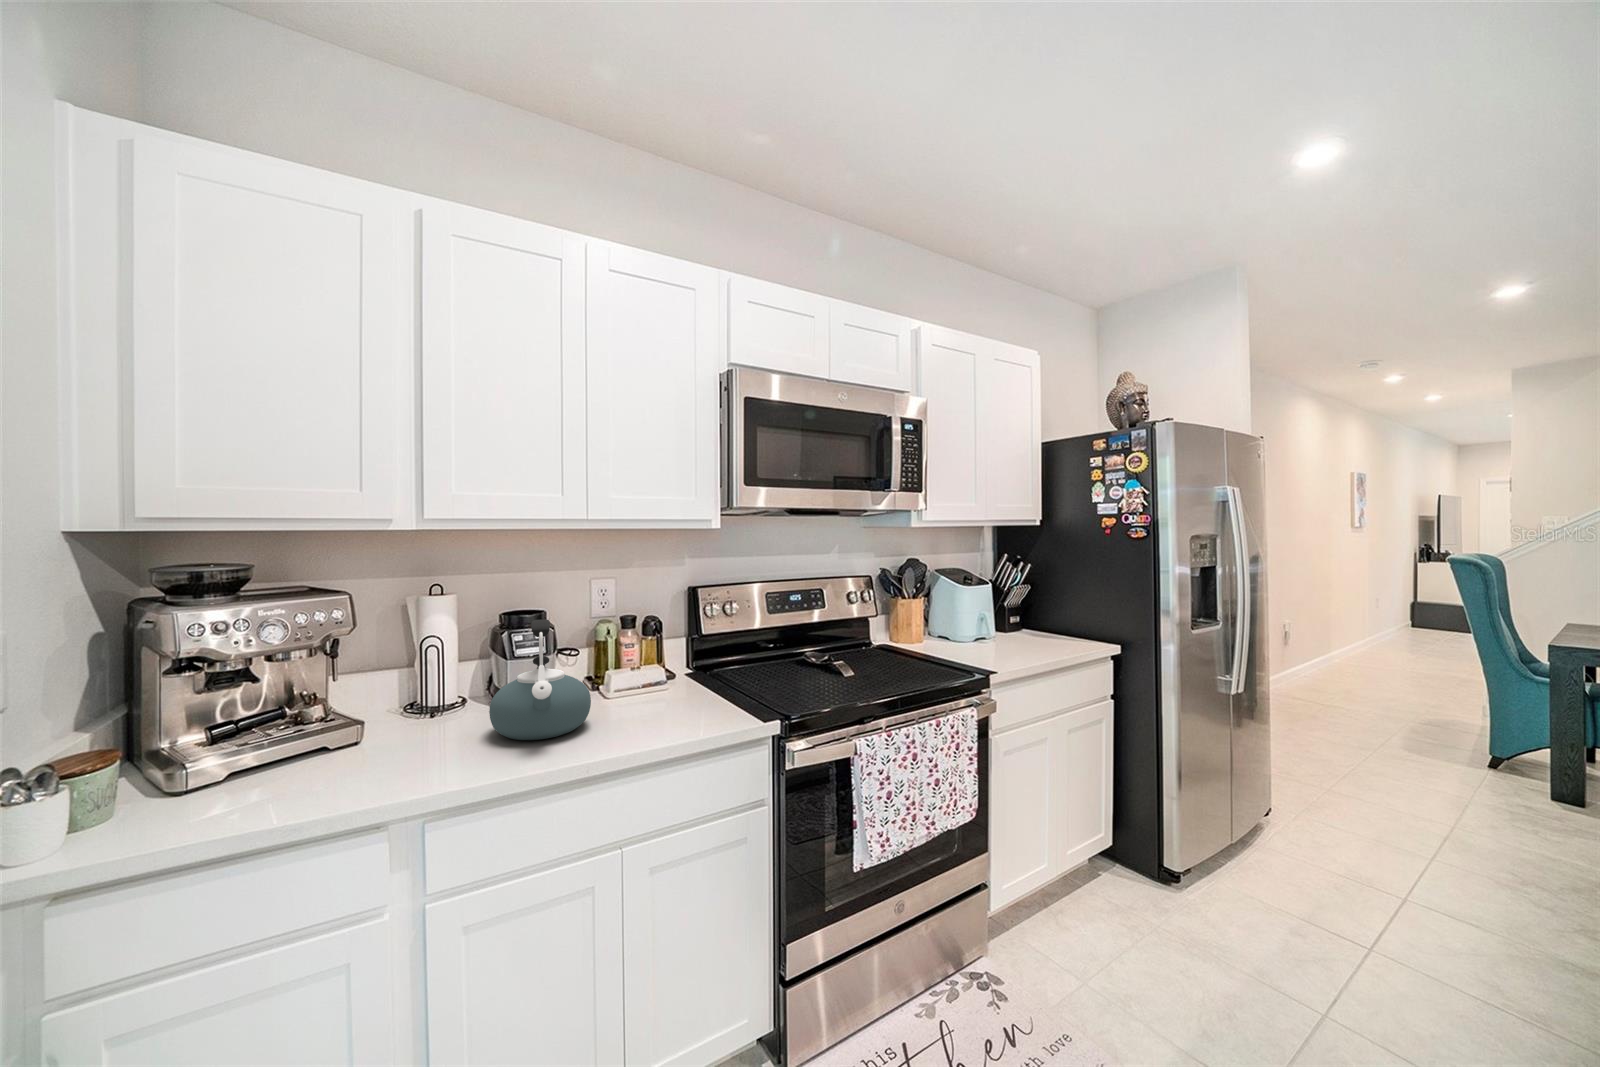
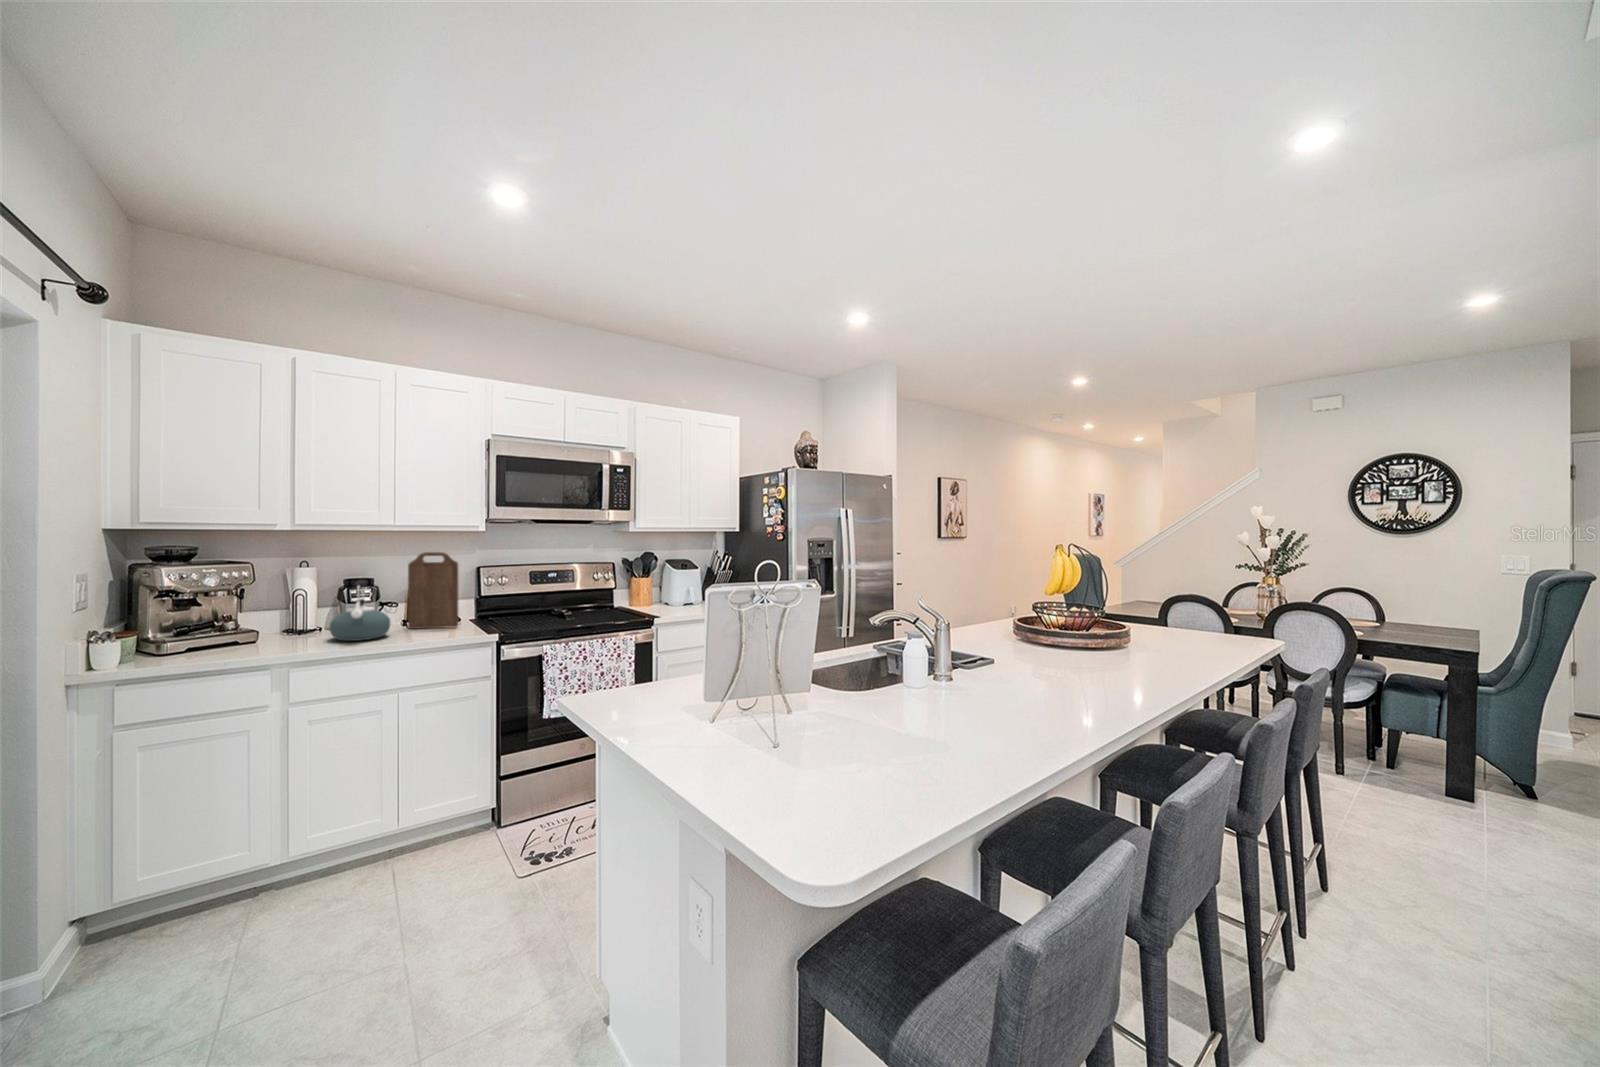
cutting board: none [607,564,689,702] -> present [408,552,458,629]

